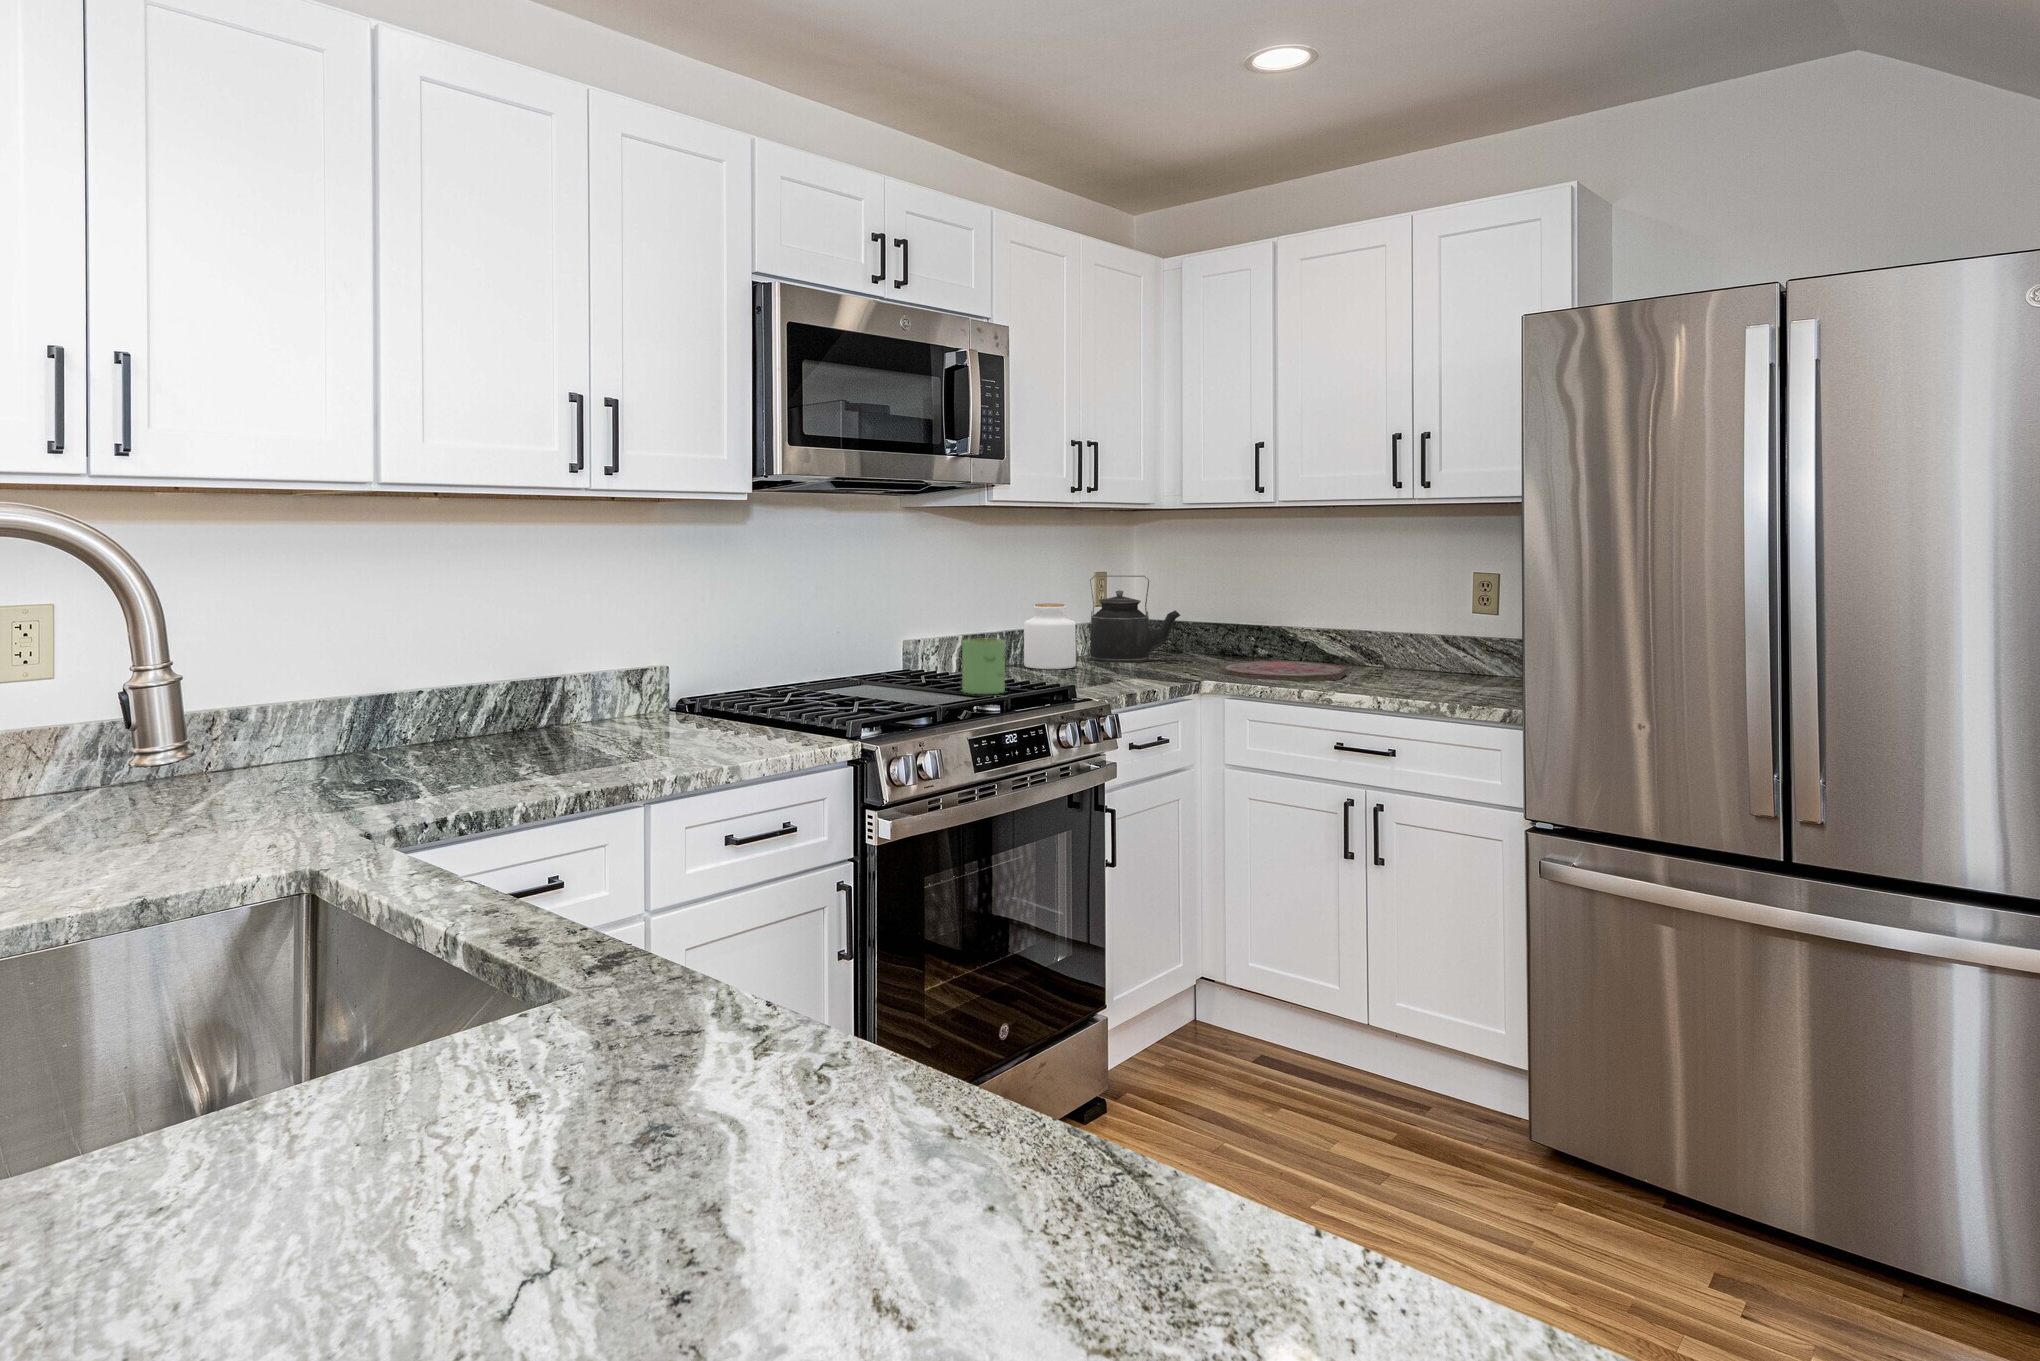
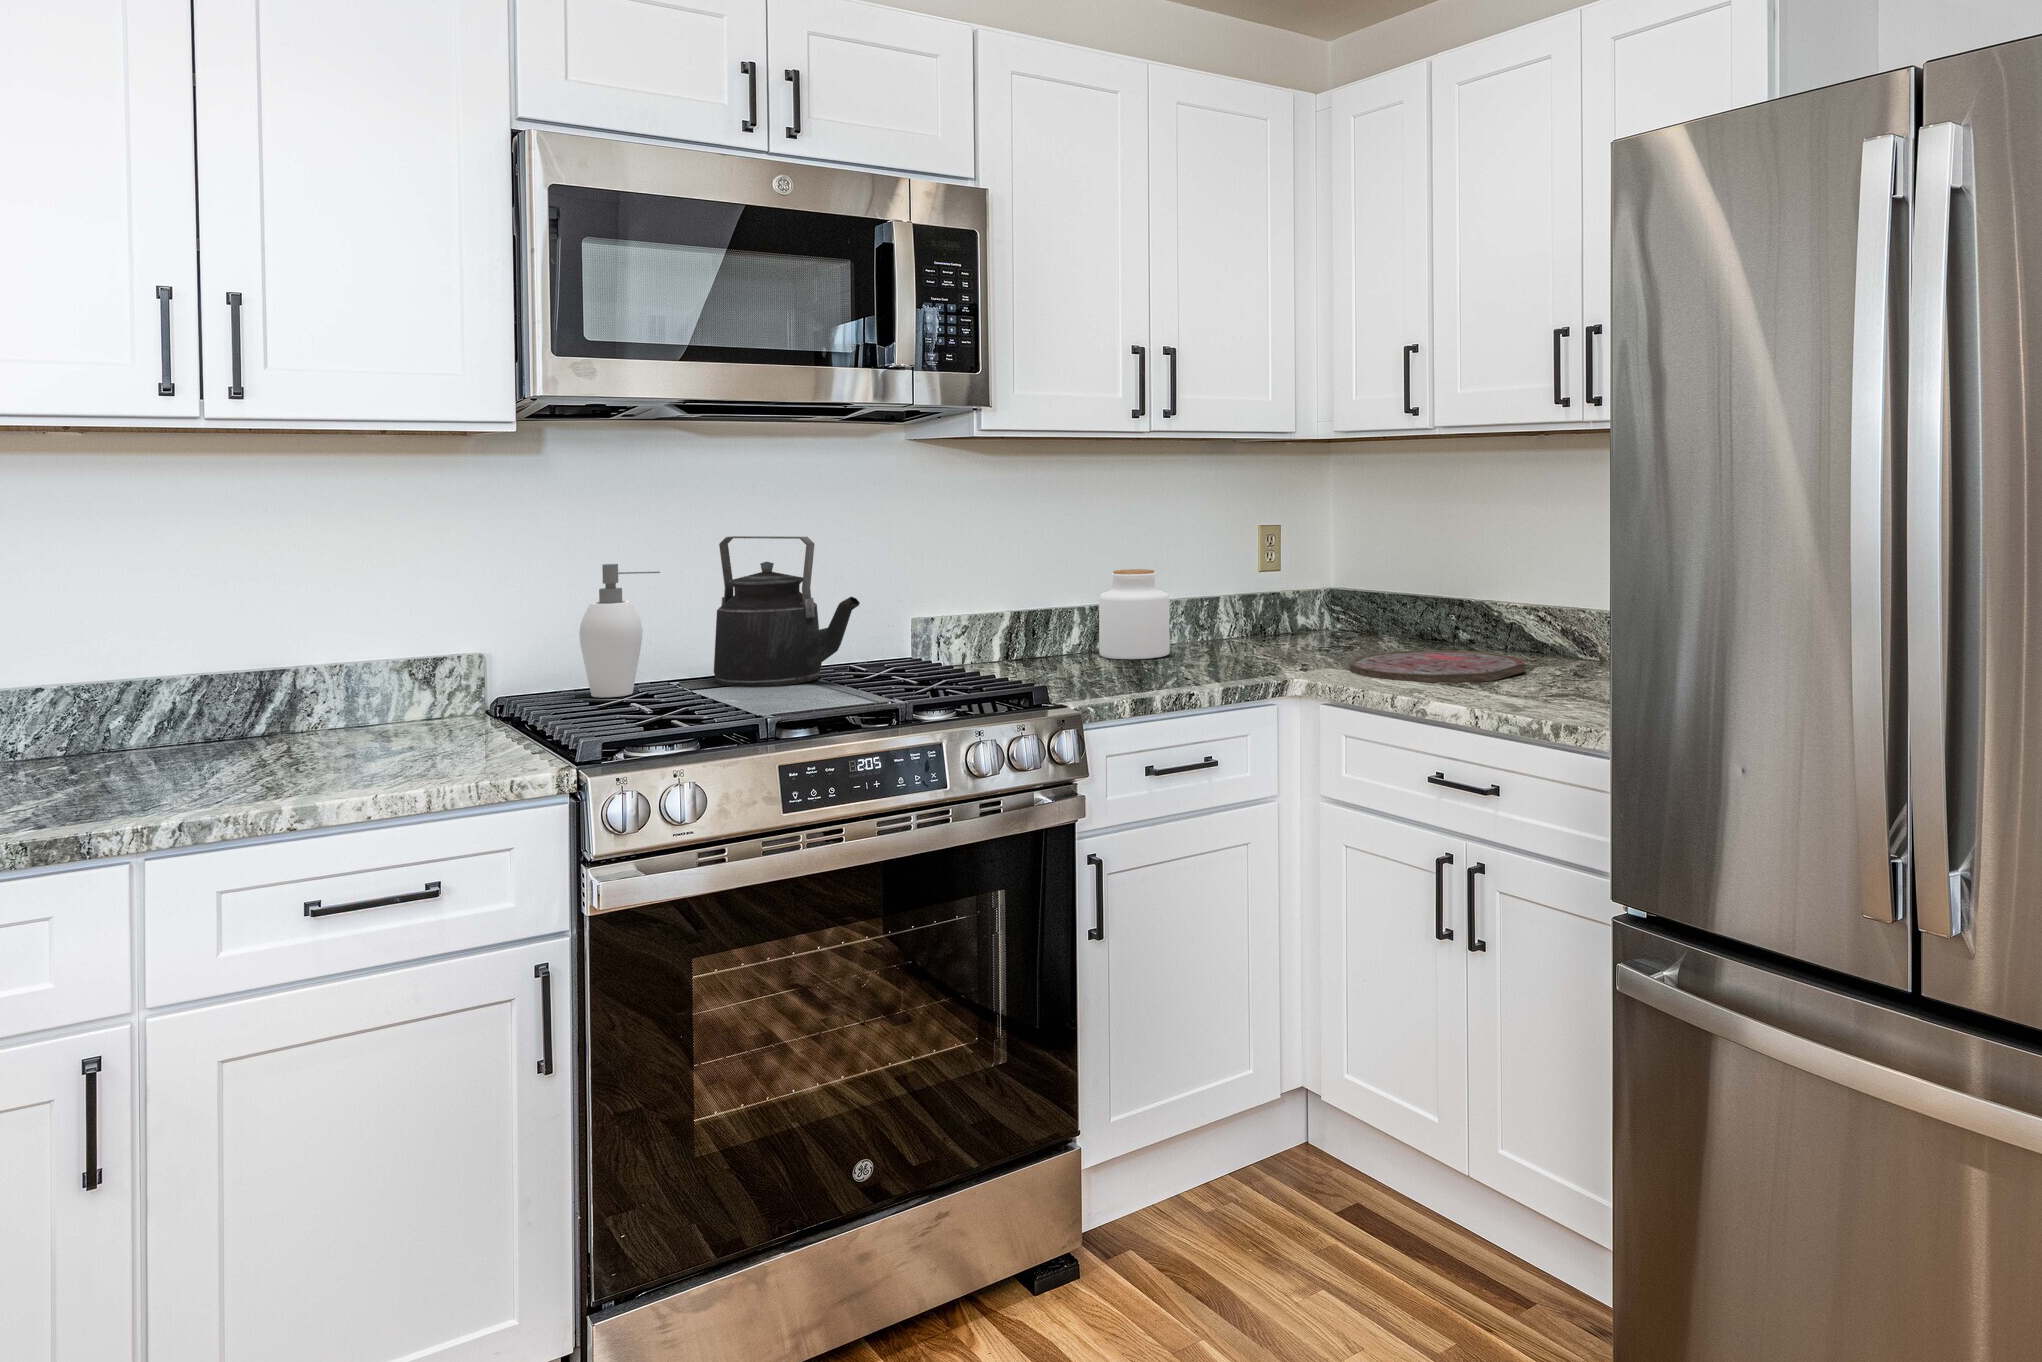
kettle: present [1090,575,1180,663] -> present [714,536,860,687]
soap dispenser: none [747,597,803,696] -> present [579,564,660,697]
mug: present [962,639,1006,694] -> none [888,621,960,699]

